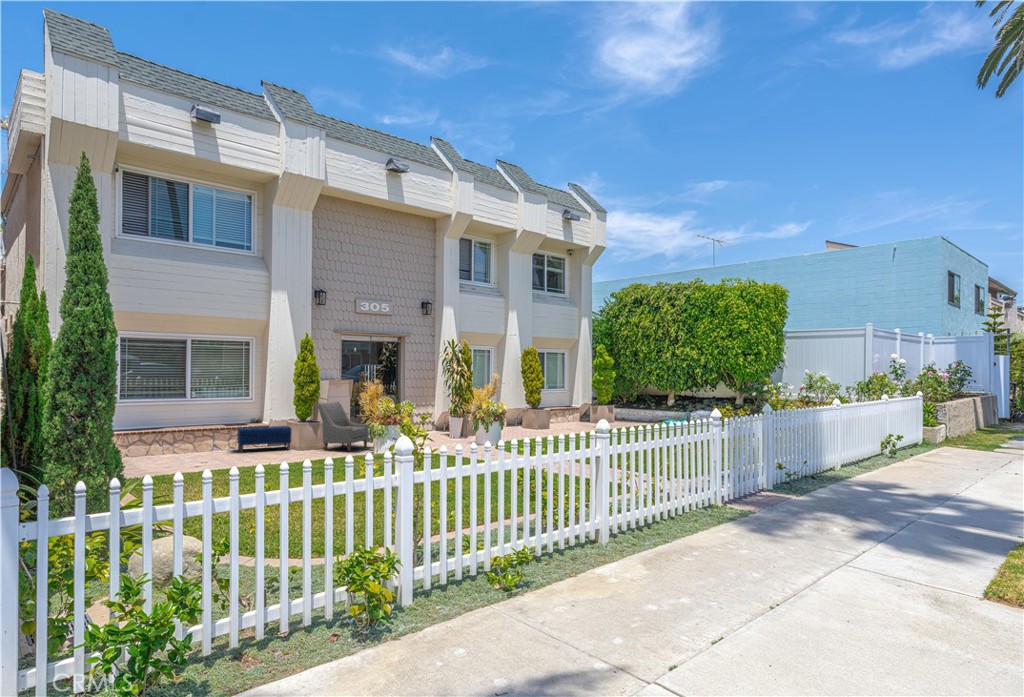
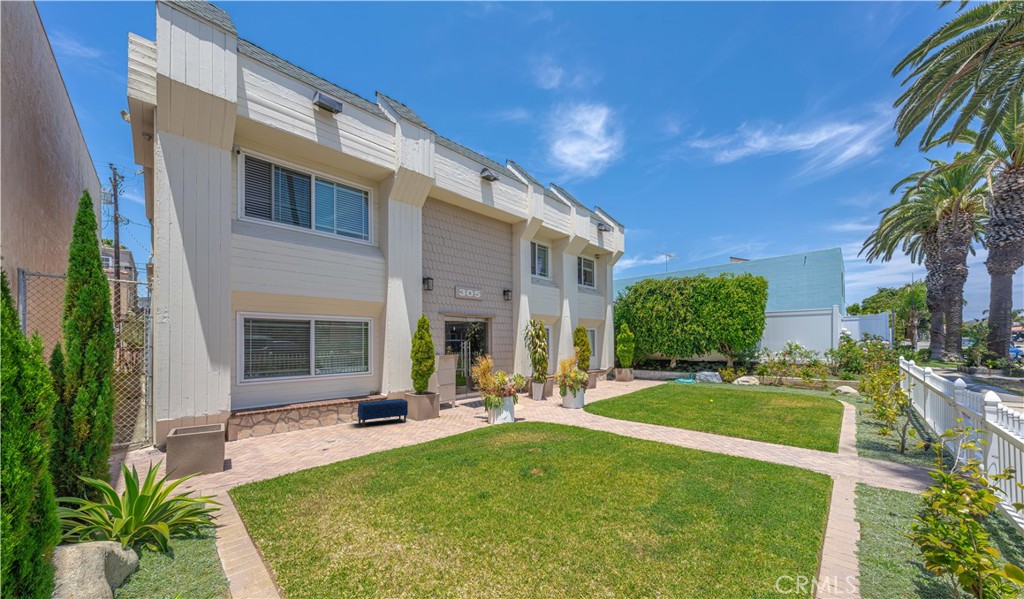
chair: present [317,401,369,452] -> none [431,375,475,424]

